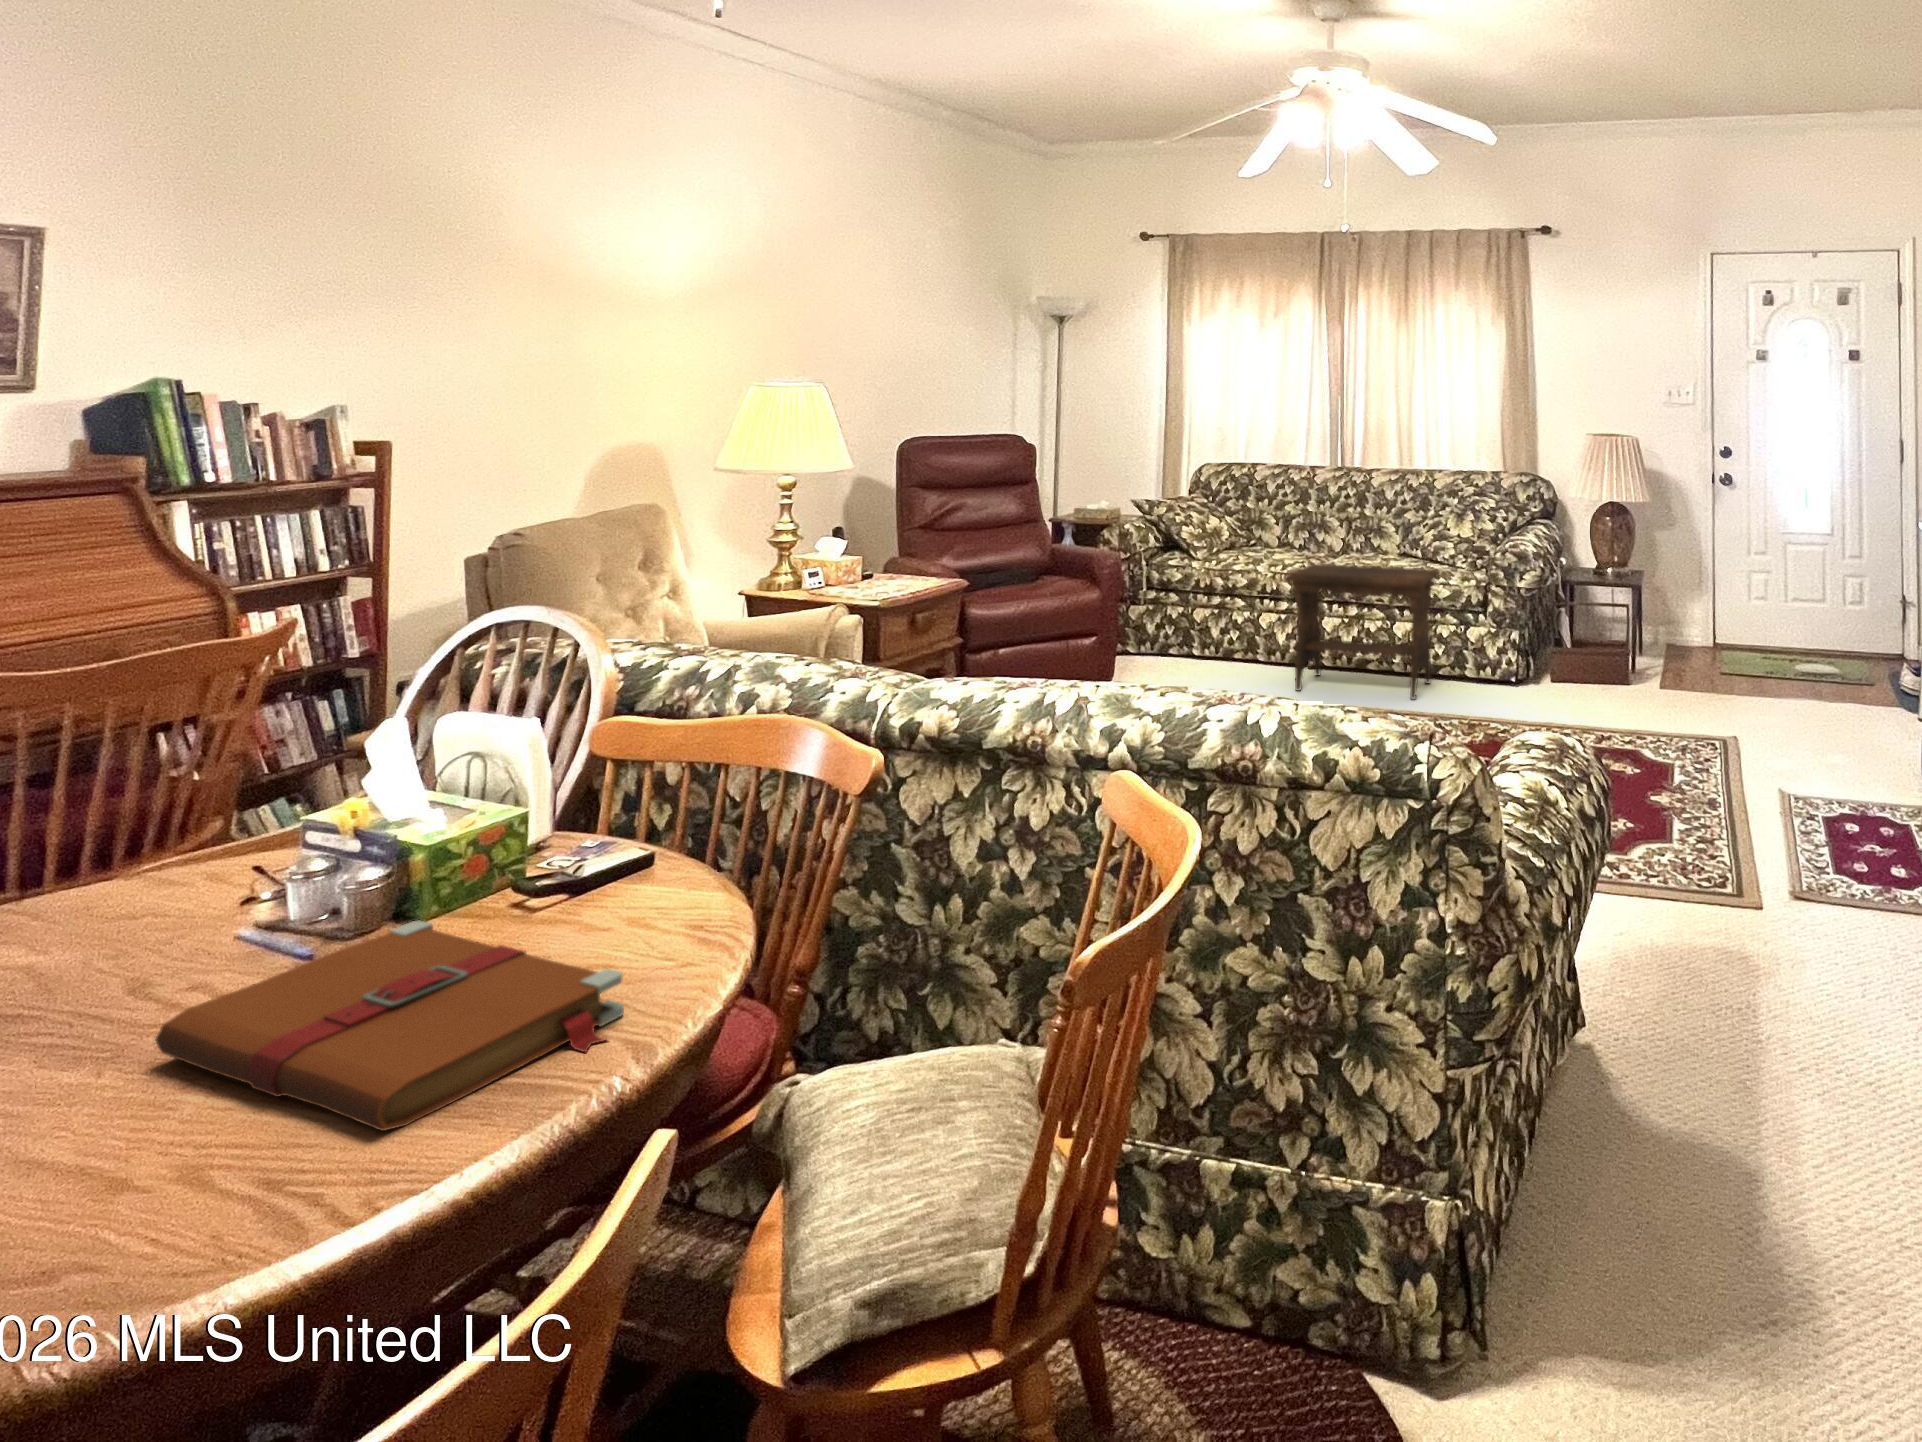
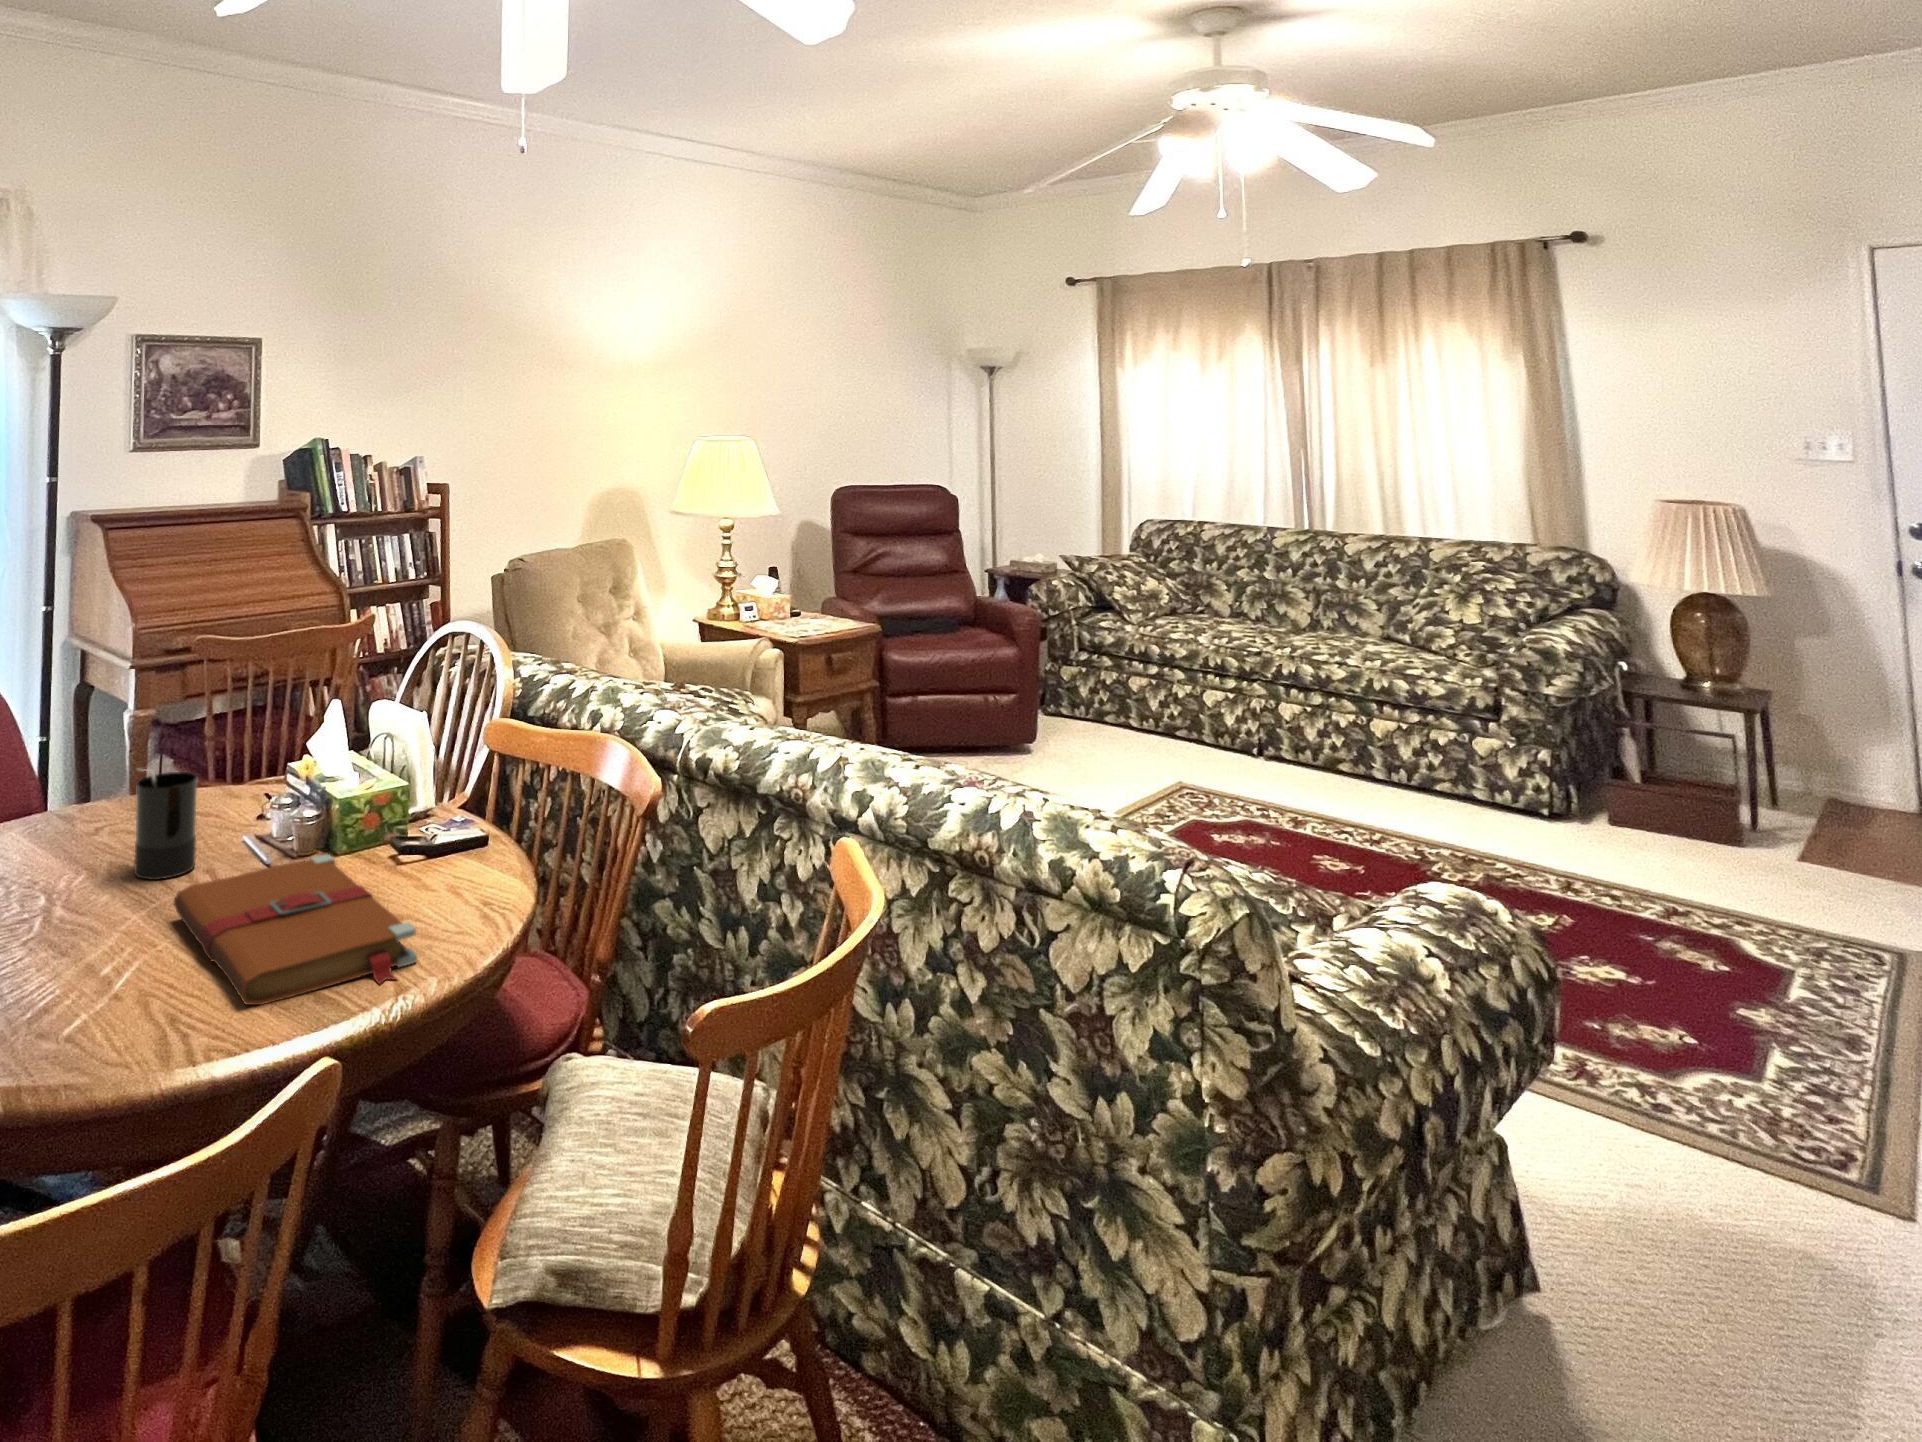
footstool: present [1286,564,1440,699] -> none [1224,640,1430,816]
candle: none [18,856,150,1028] -> present [134,771,197,880]

